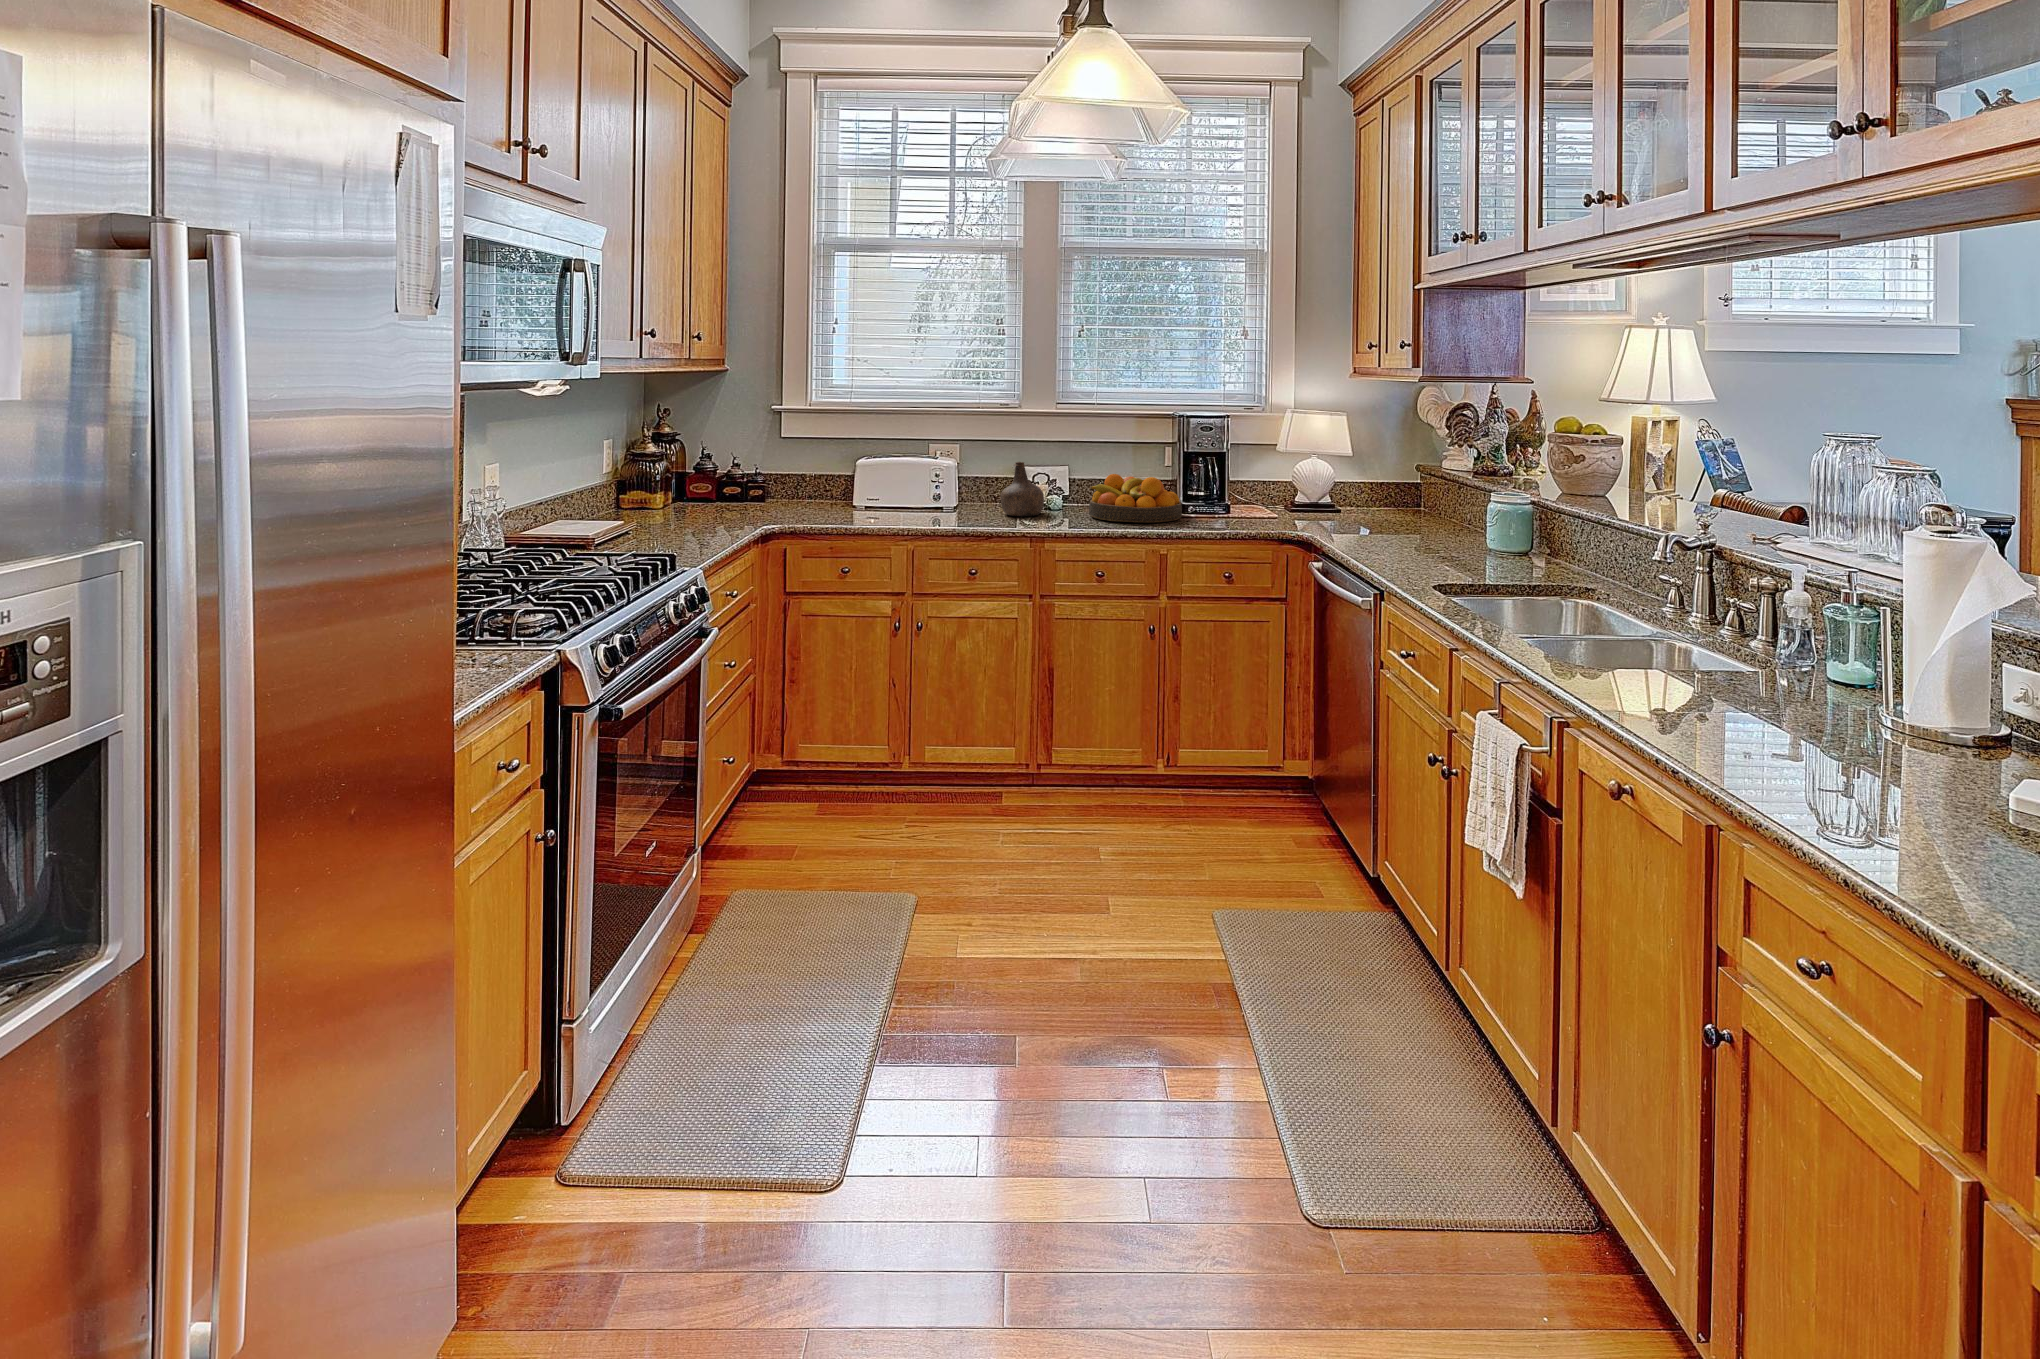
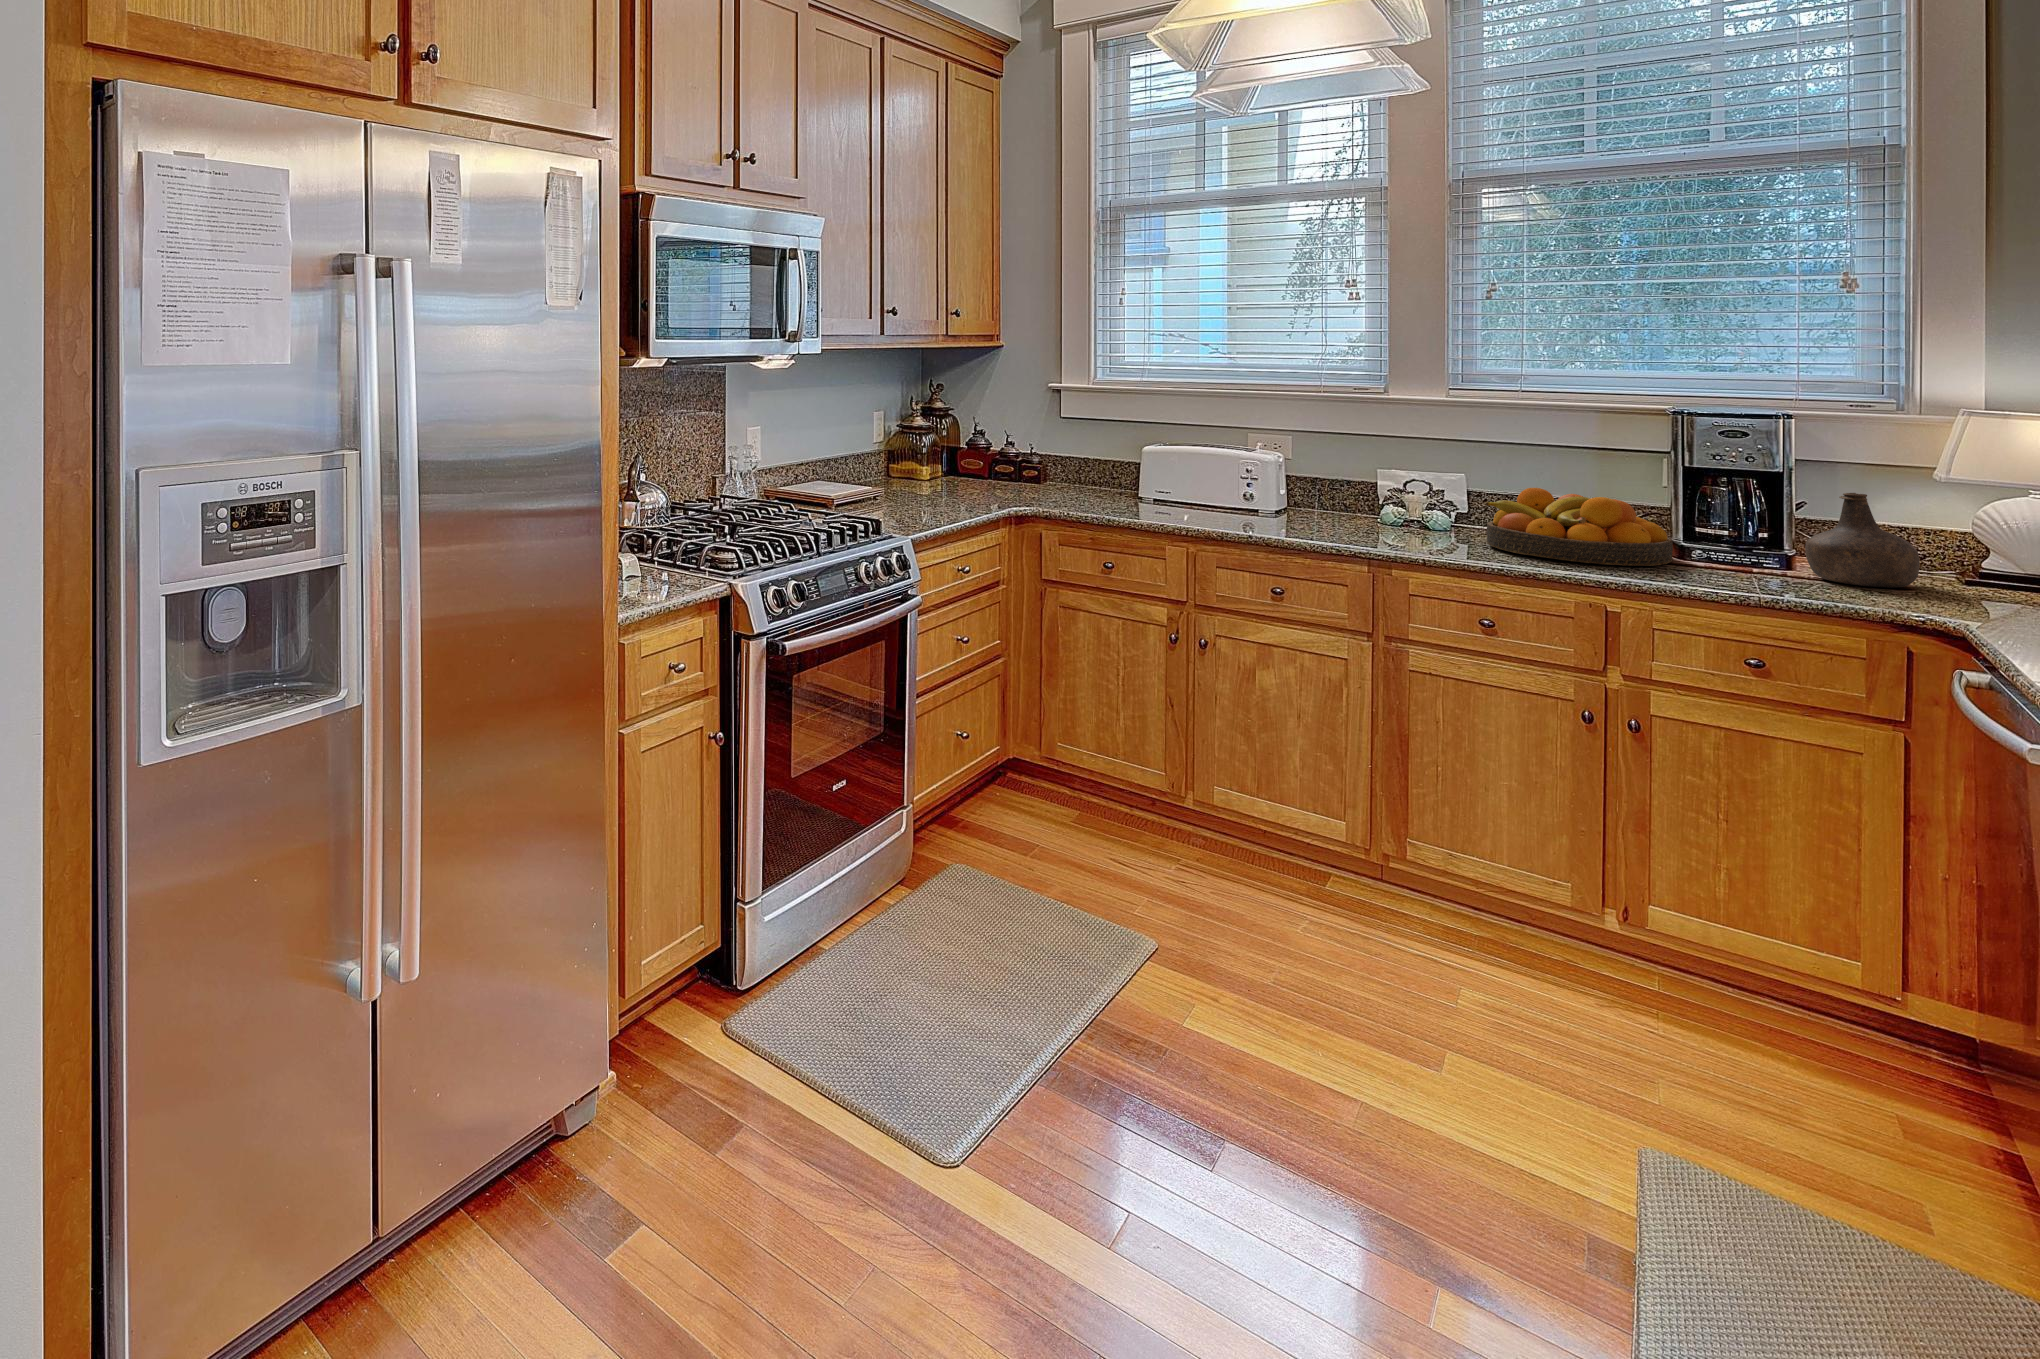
bottle: present [1000,462,1044,516] -> present [1805,493,1920,588]

